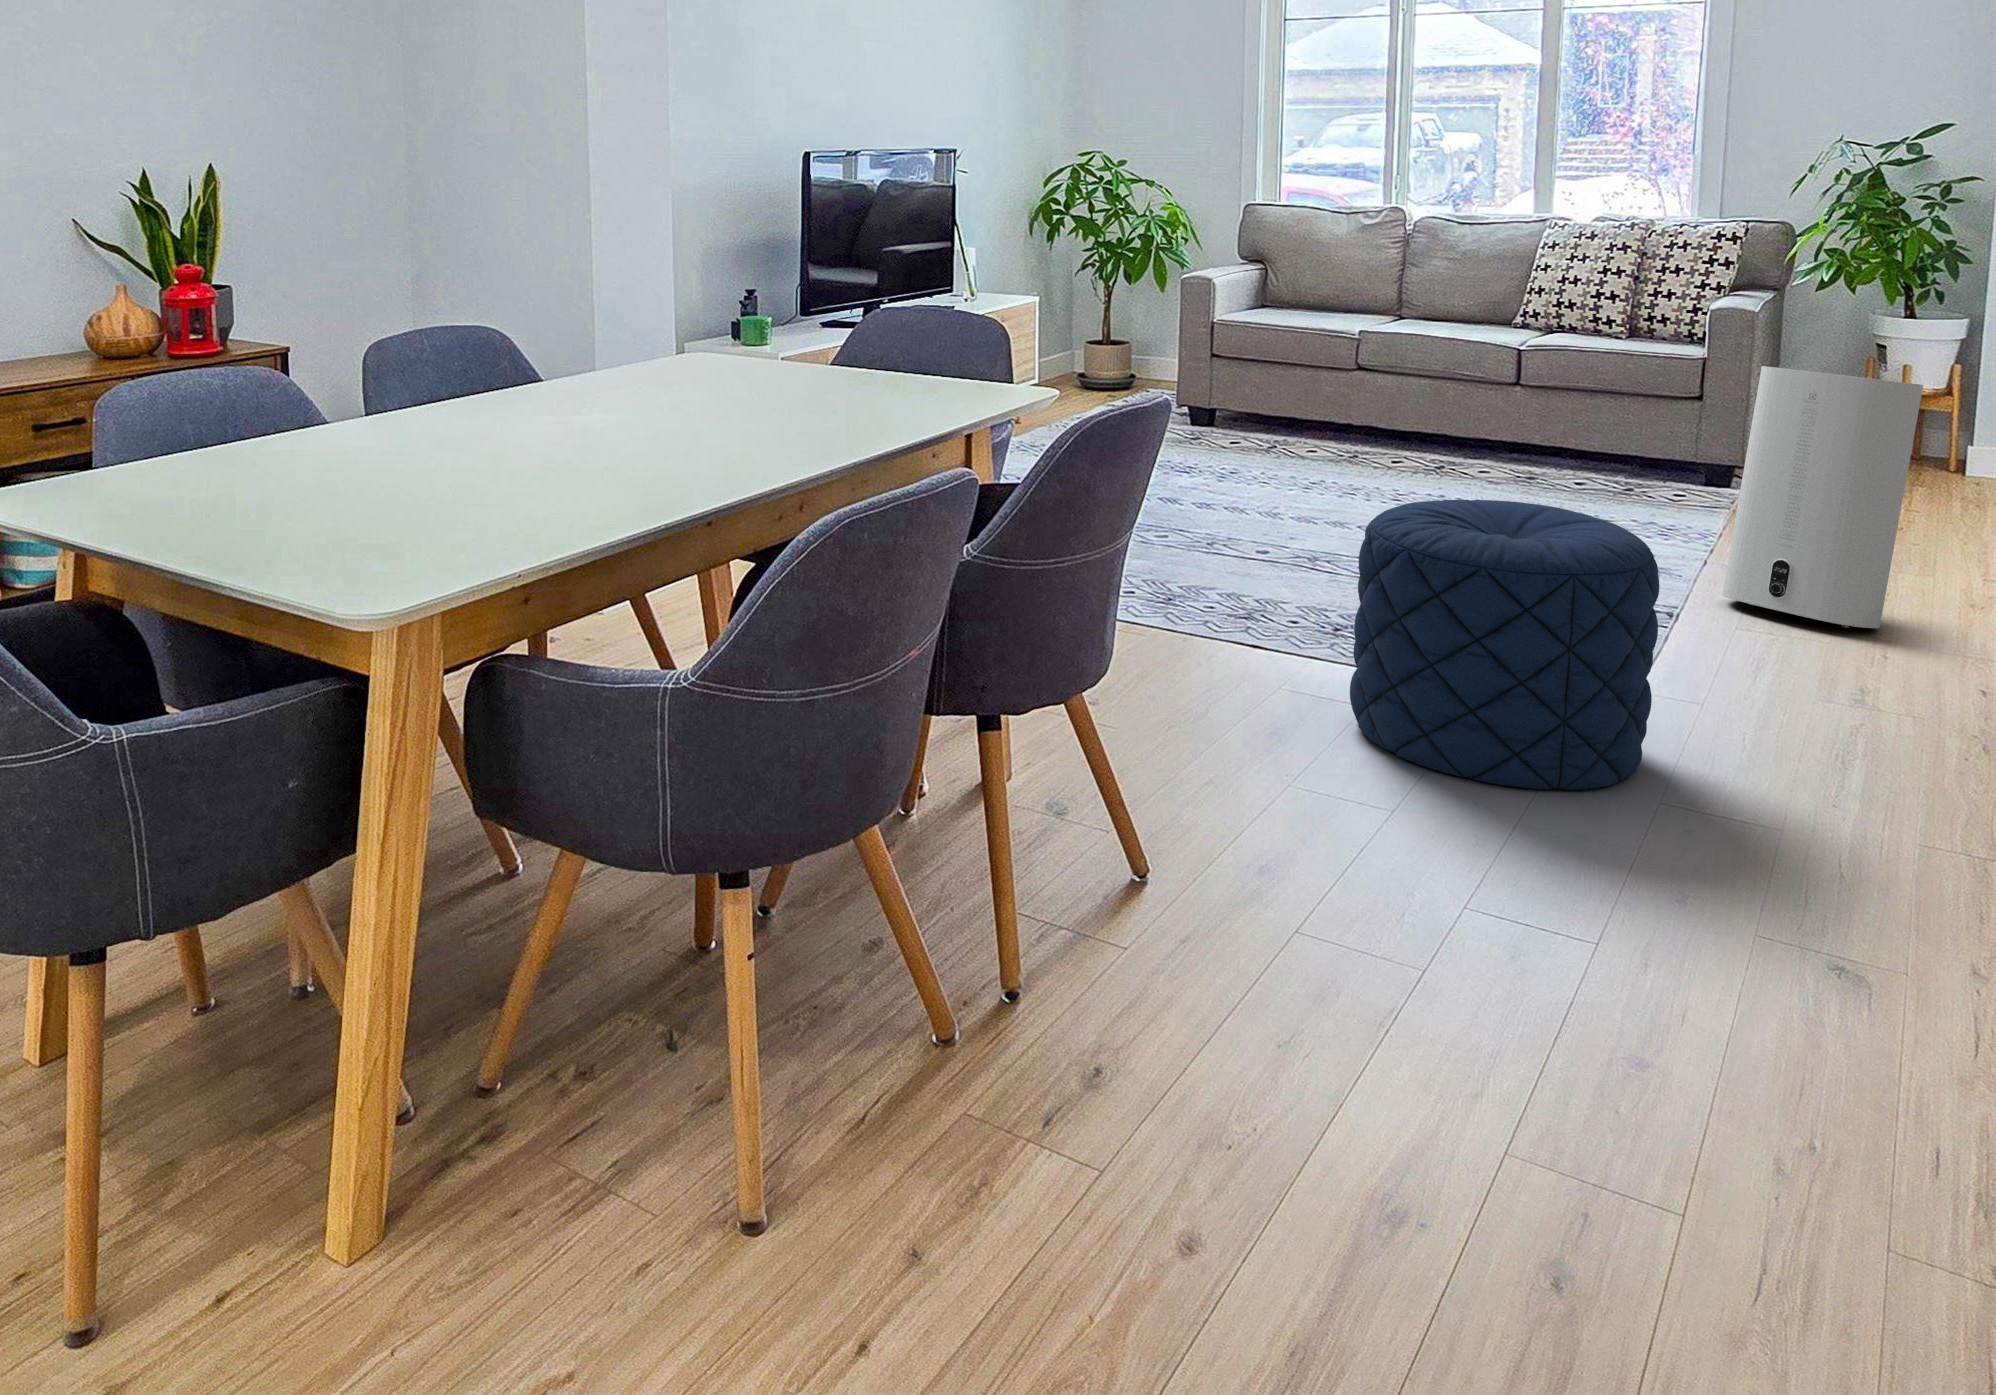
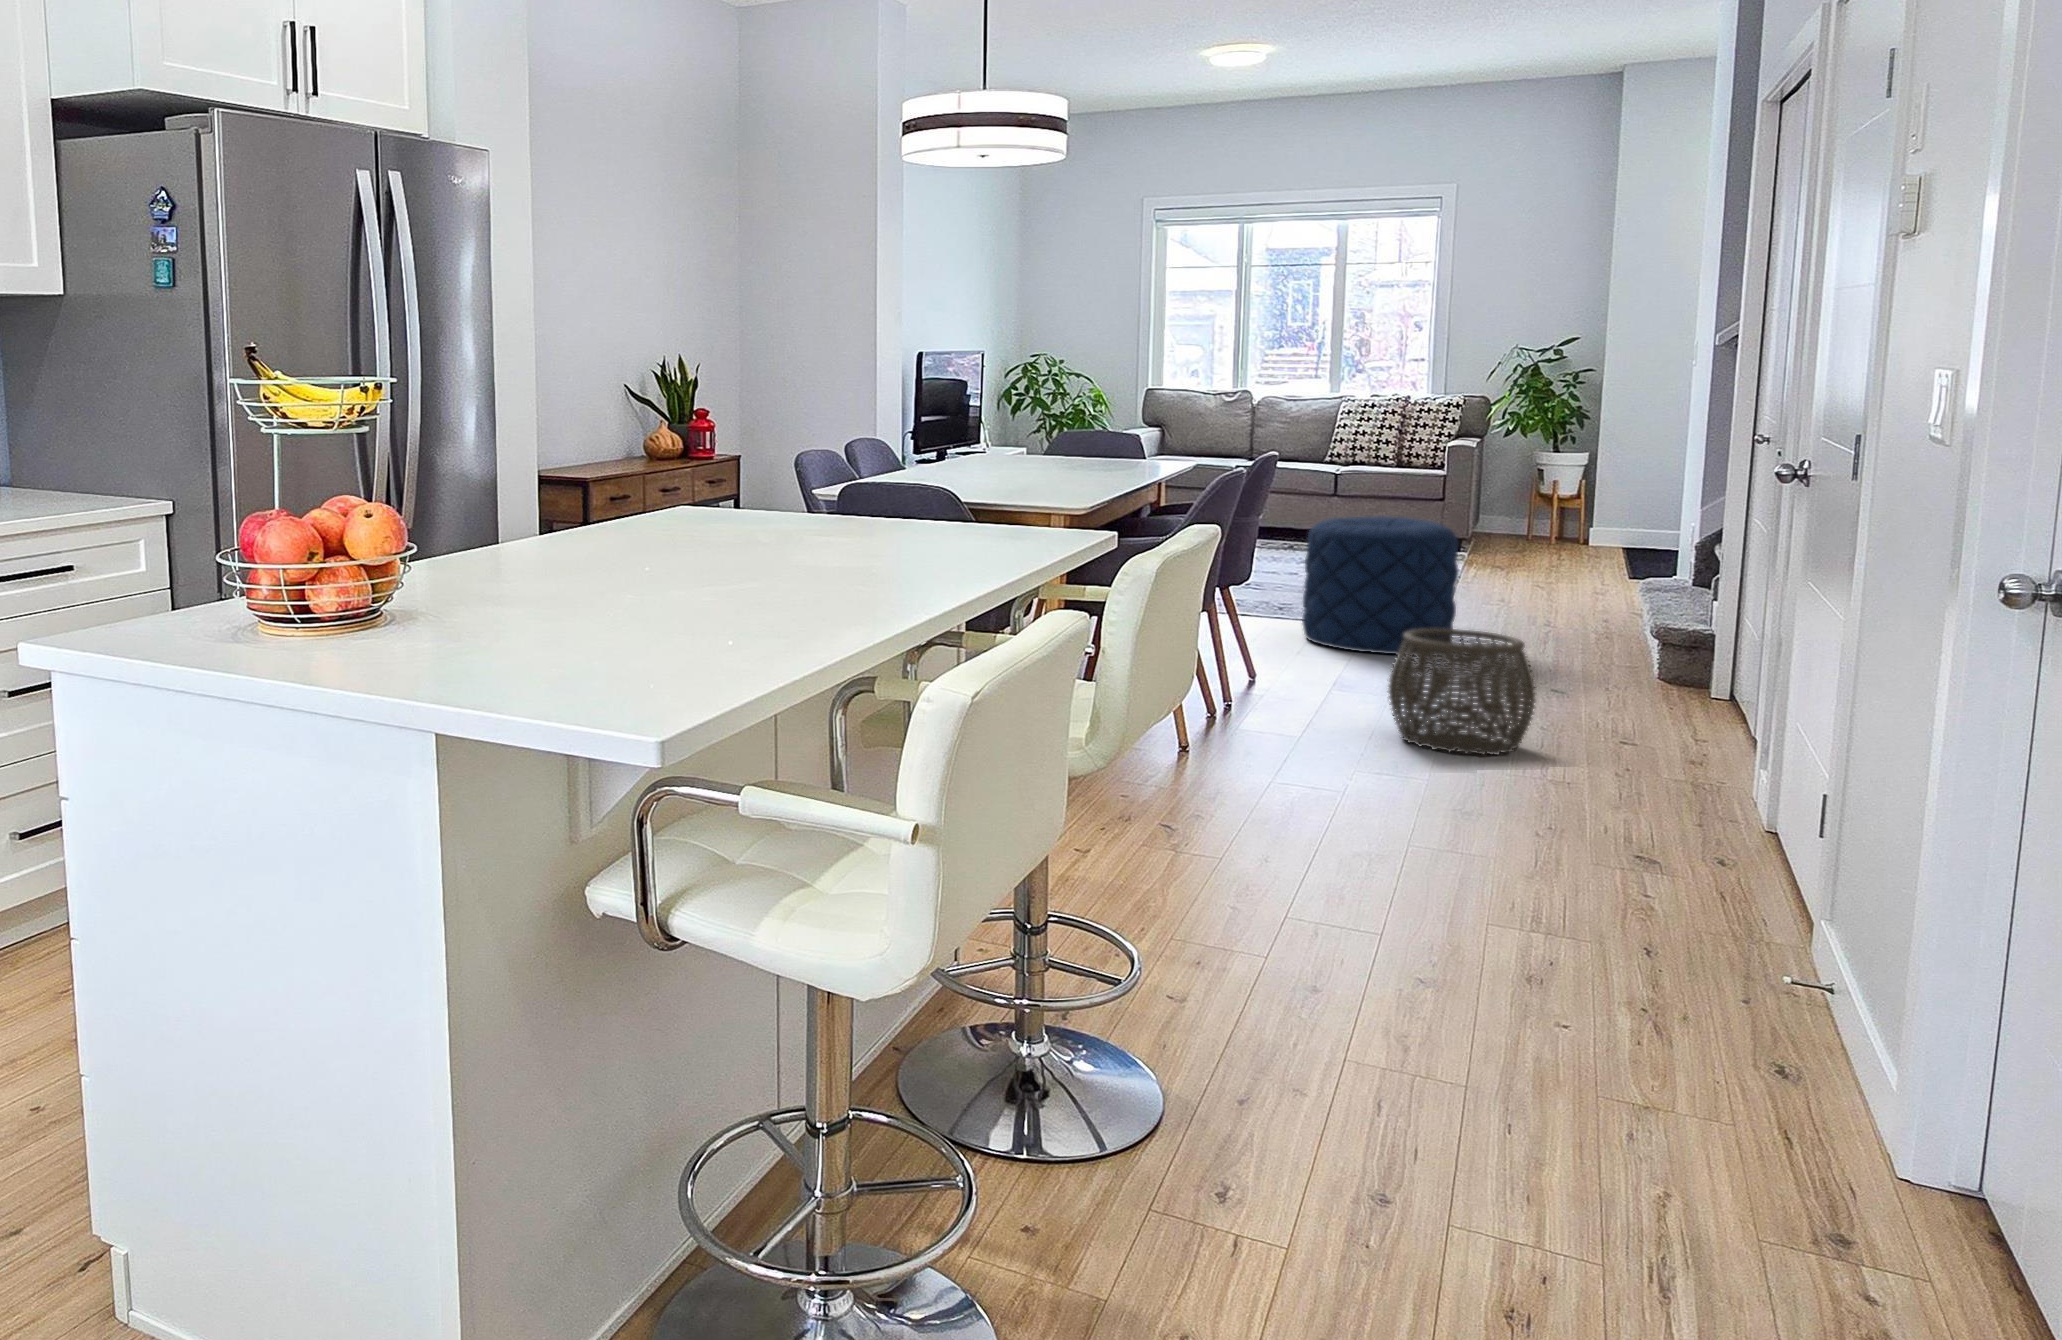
air purifier: present [1722,366,1923,628] -> none [1471,461,1571,604]
woven basket: none [1379,909,1756,1294] -> present [1388,629,1536,755]

